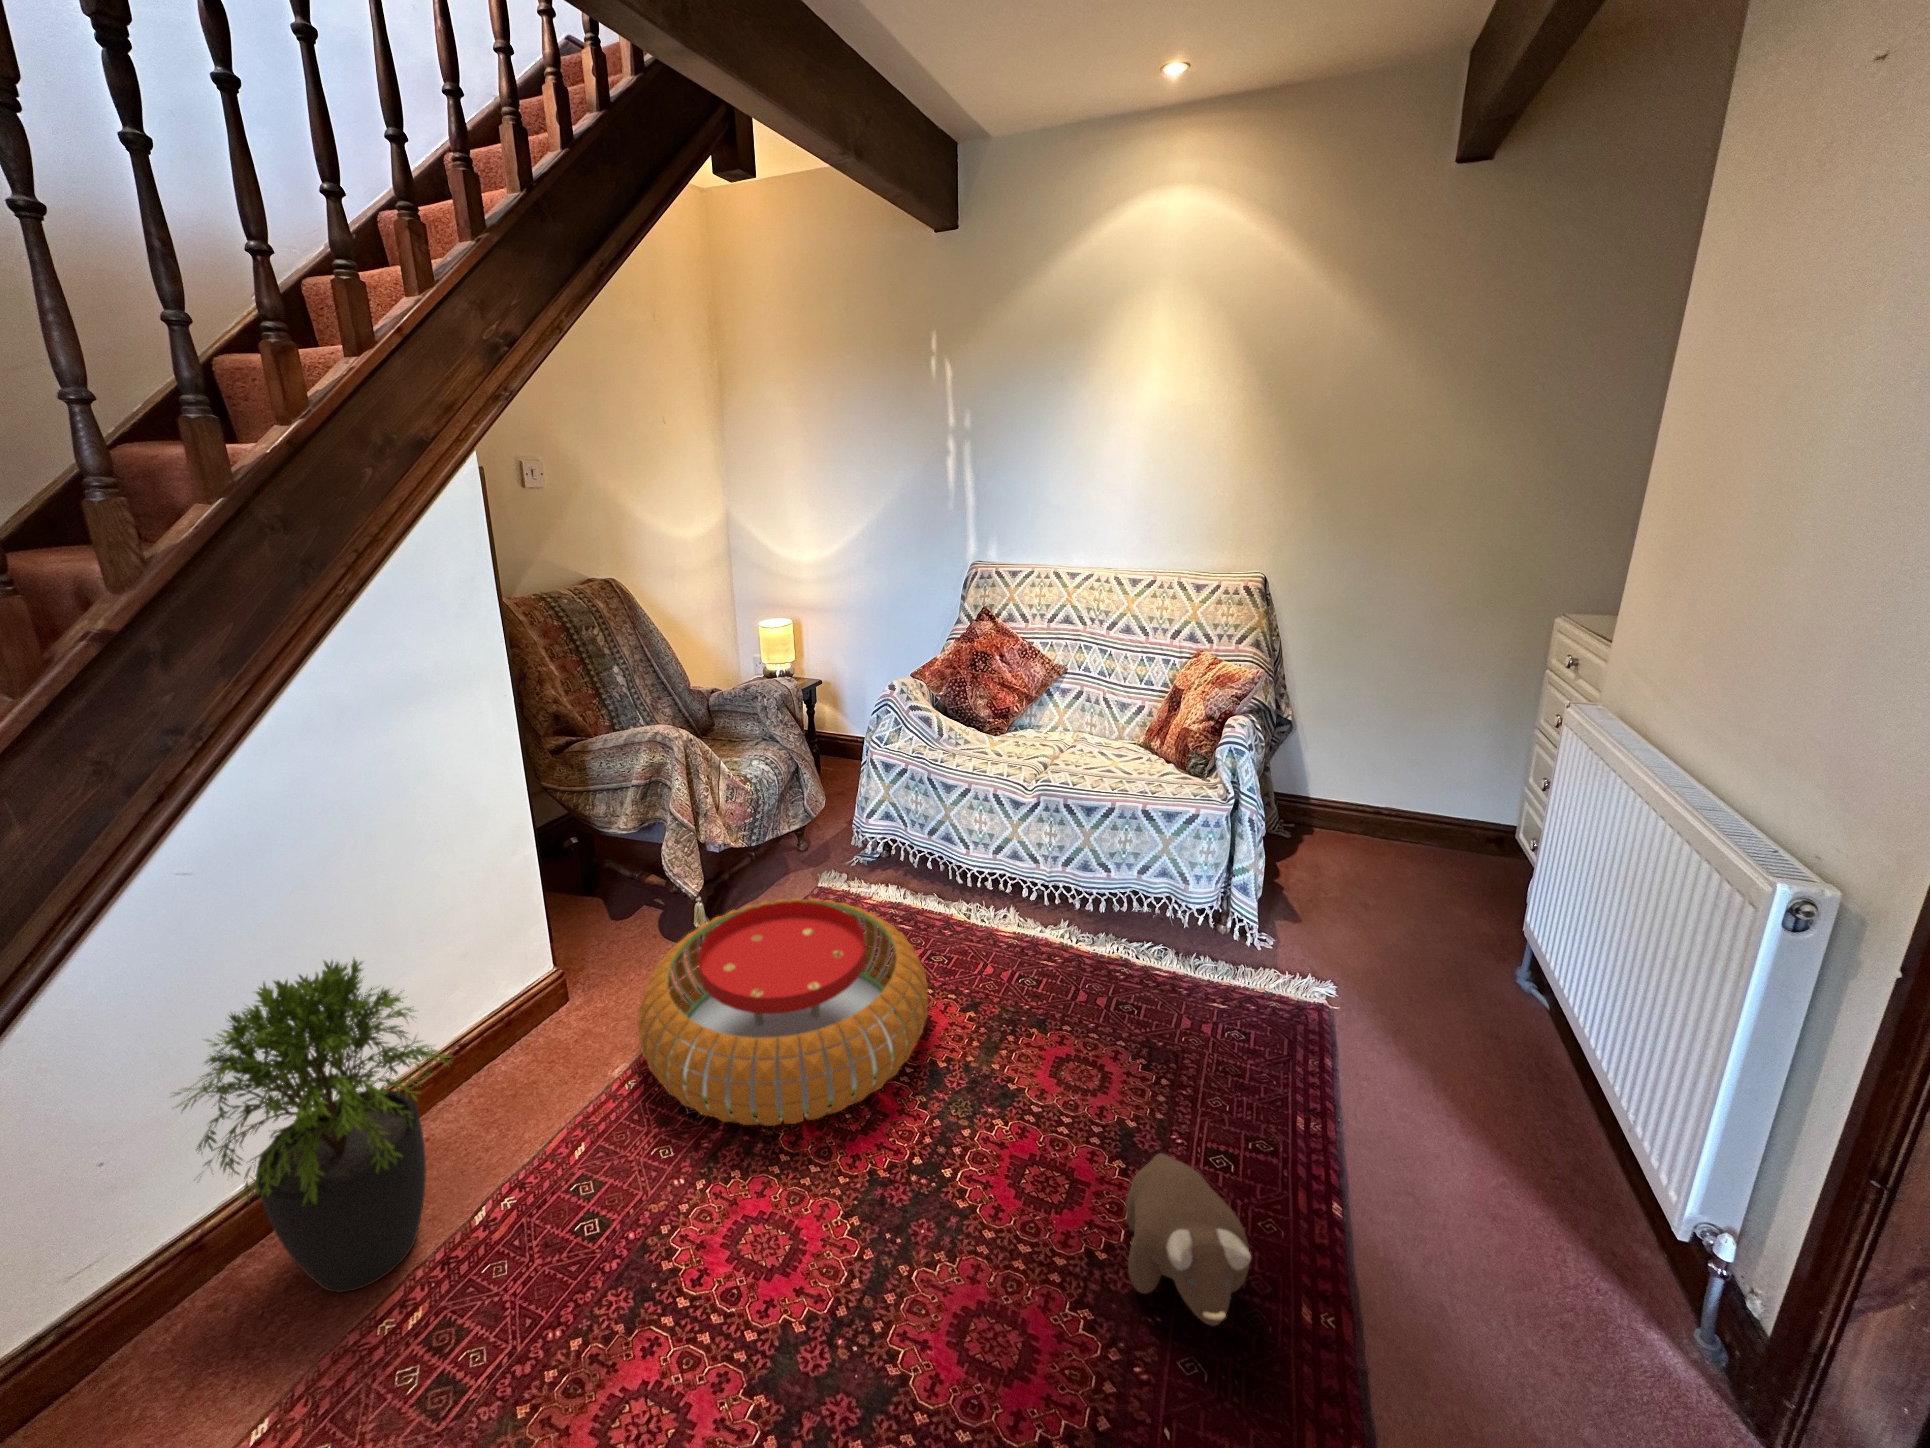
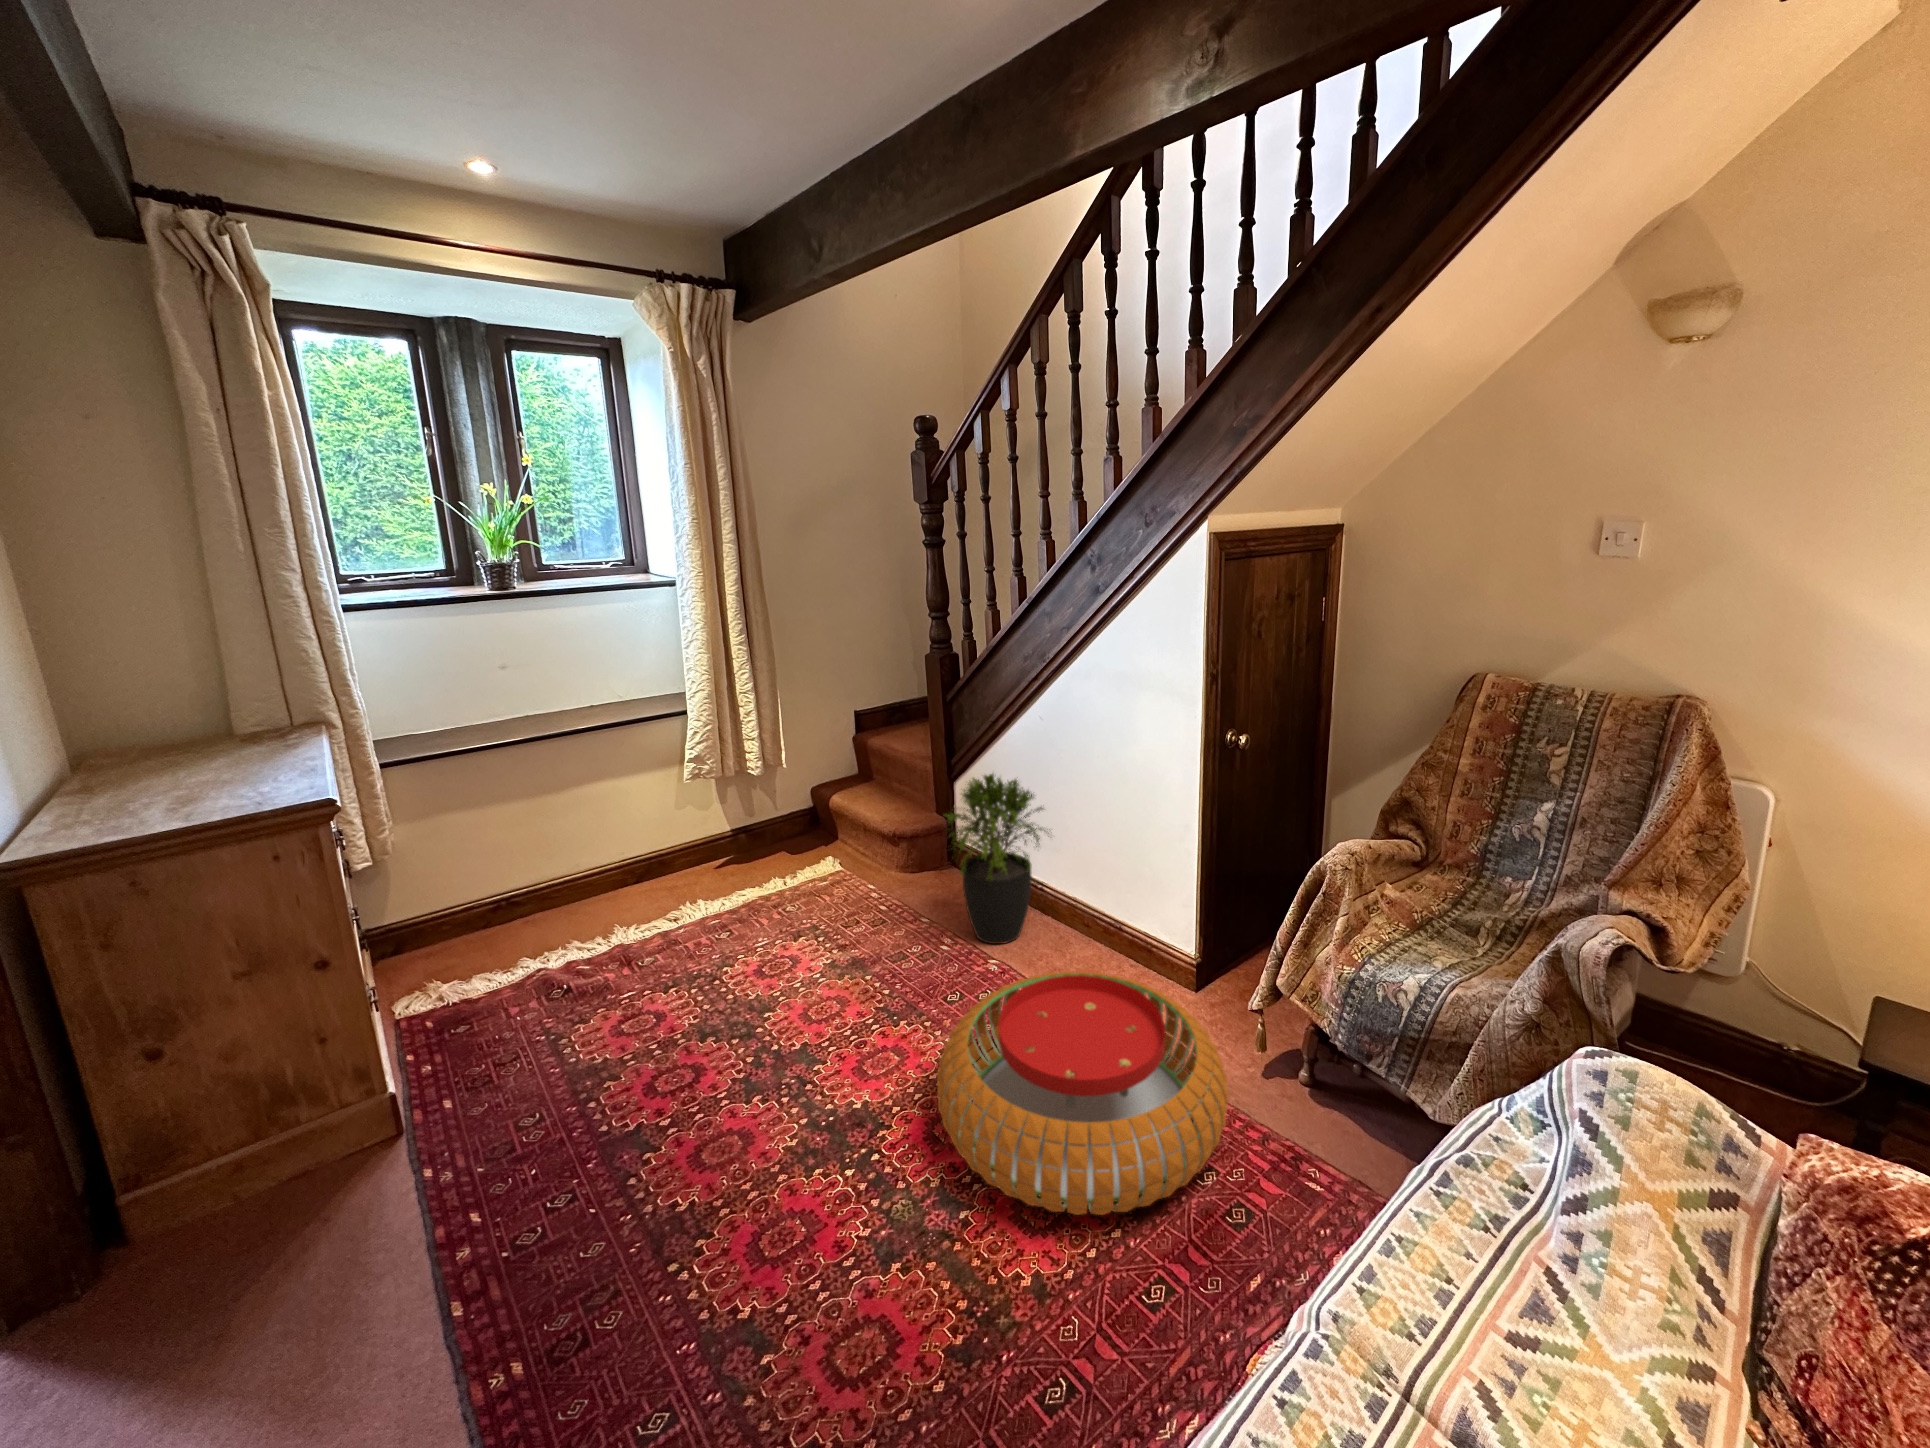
plush toy: present [1126,1153,1251,1326] -> none [549,1163,700,1342]

